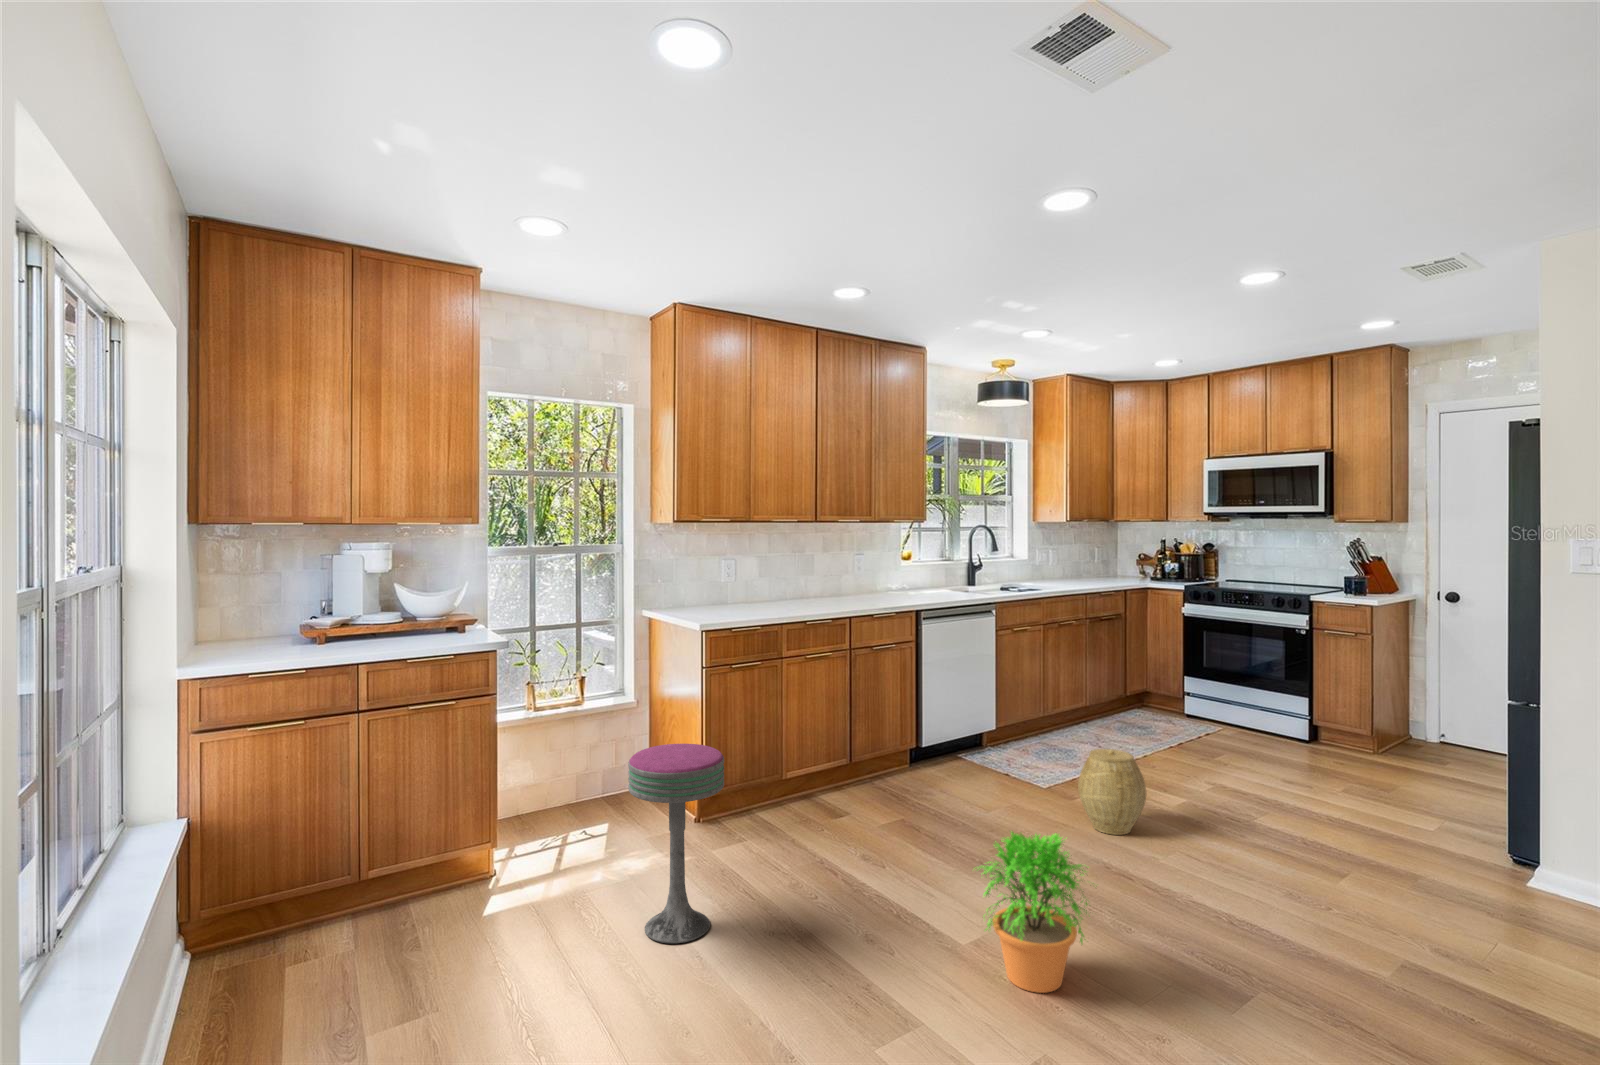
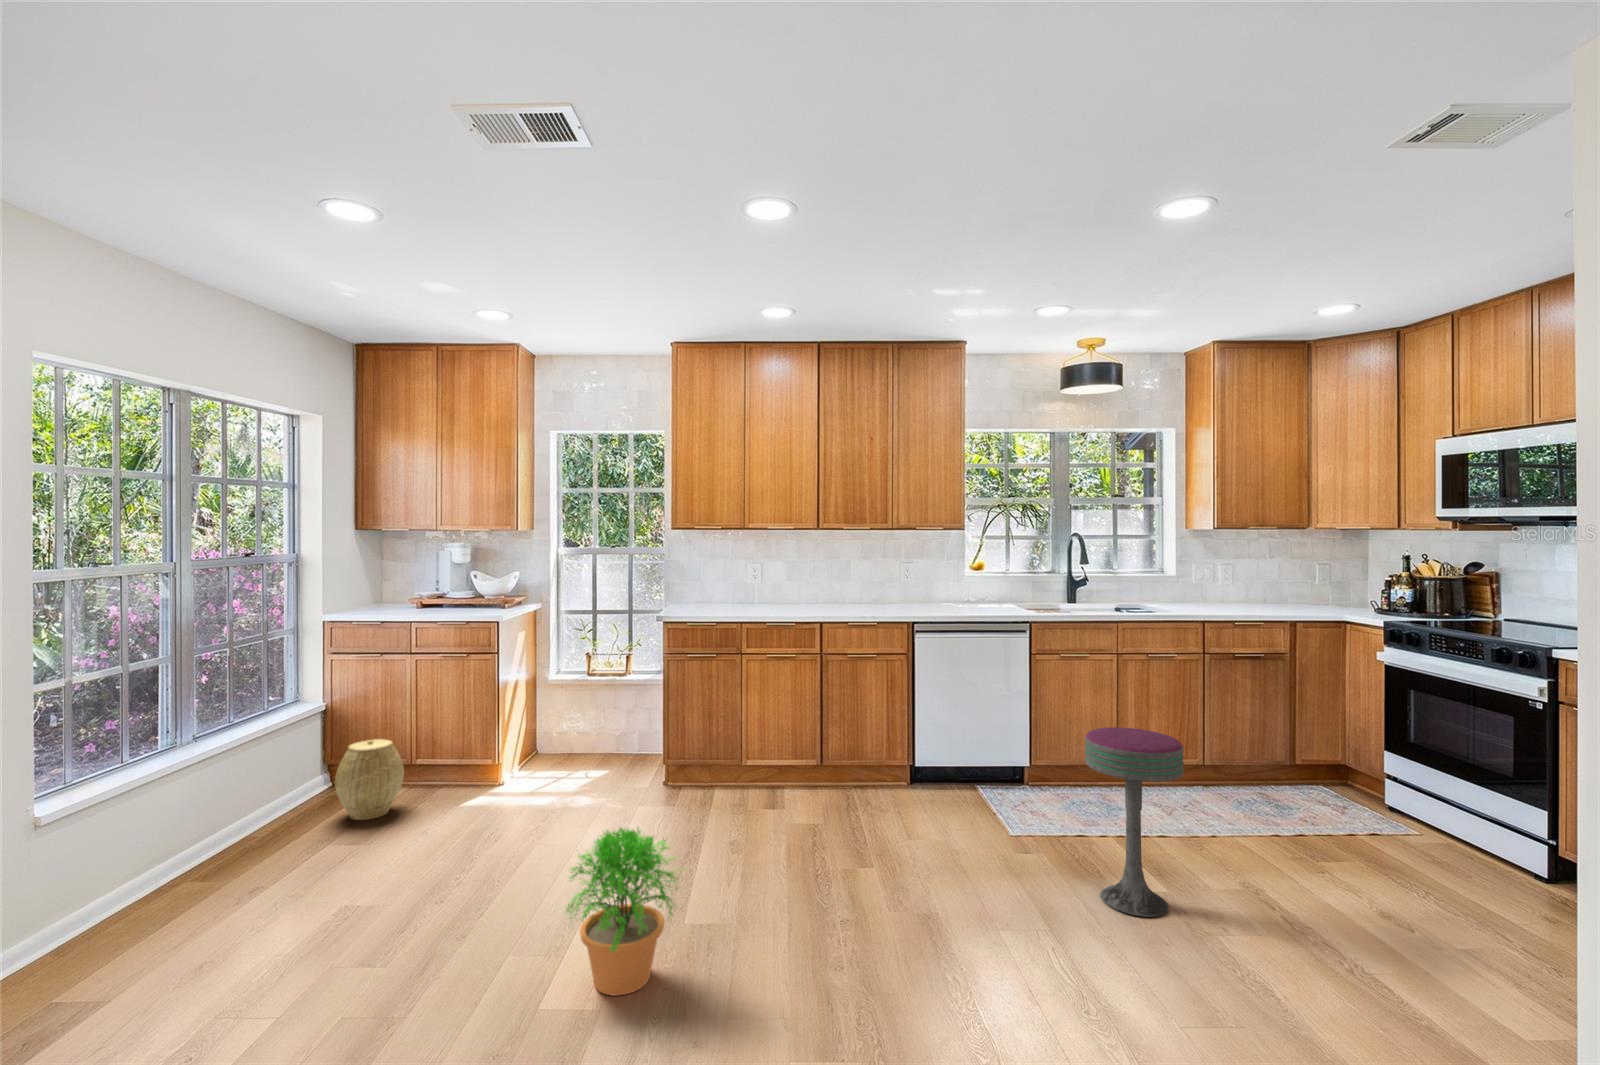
bar stool: present [628,744,724,943] -> present [1085,727,1184,917]
woven basket: present [1078,749,1146,835] -> present [335,739,404,820]

